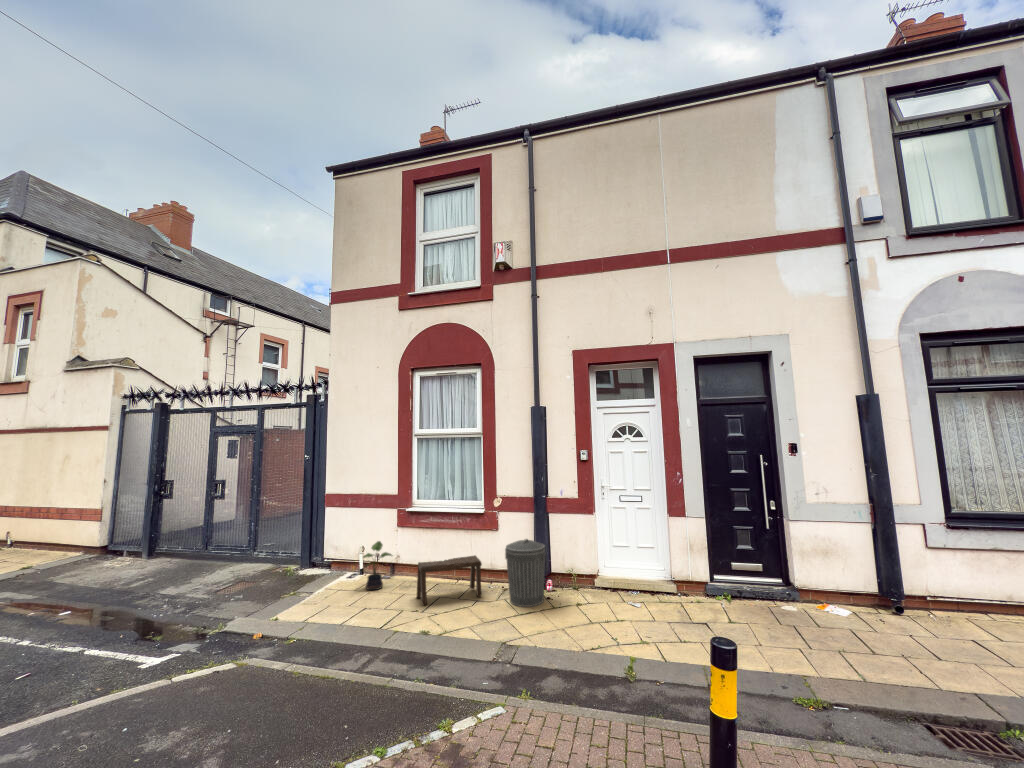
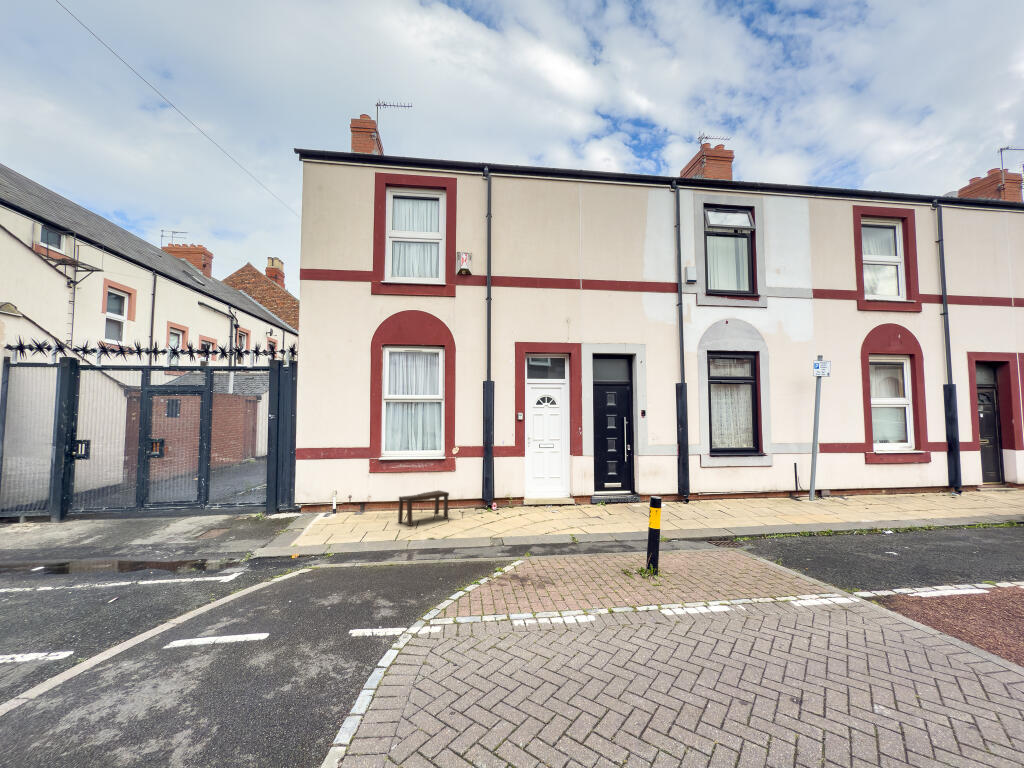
trash can: present [505,539,546,607] -> none [468,475,497,520]
potted plant: present [364,541,392,590] -> none [344,485,370,523]

